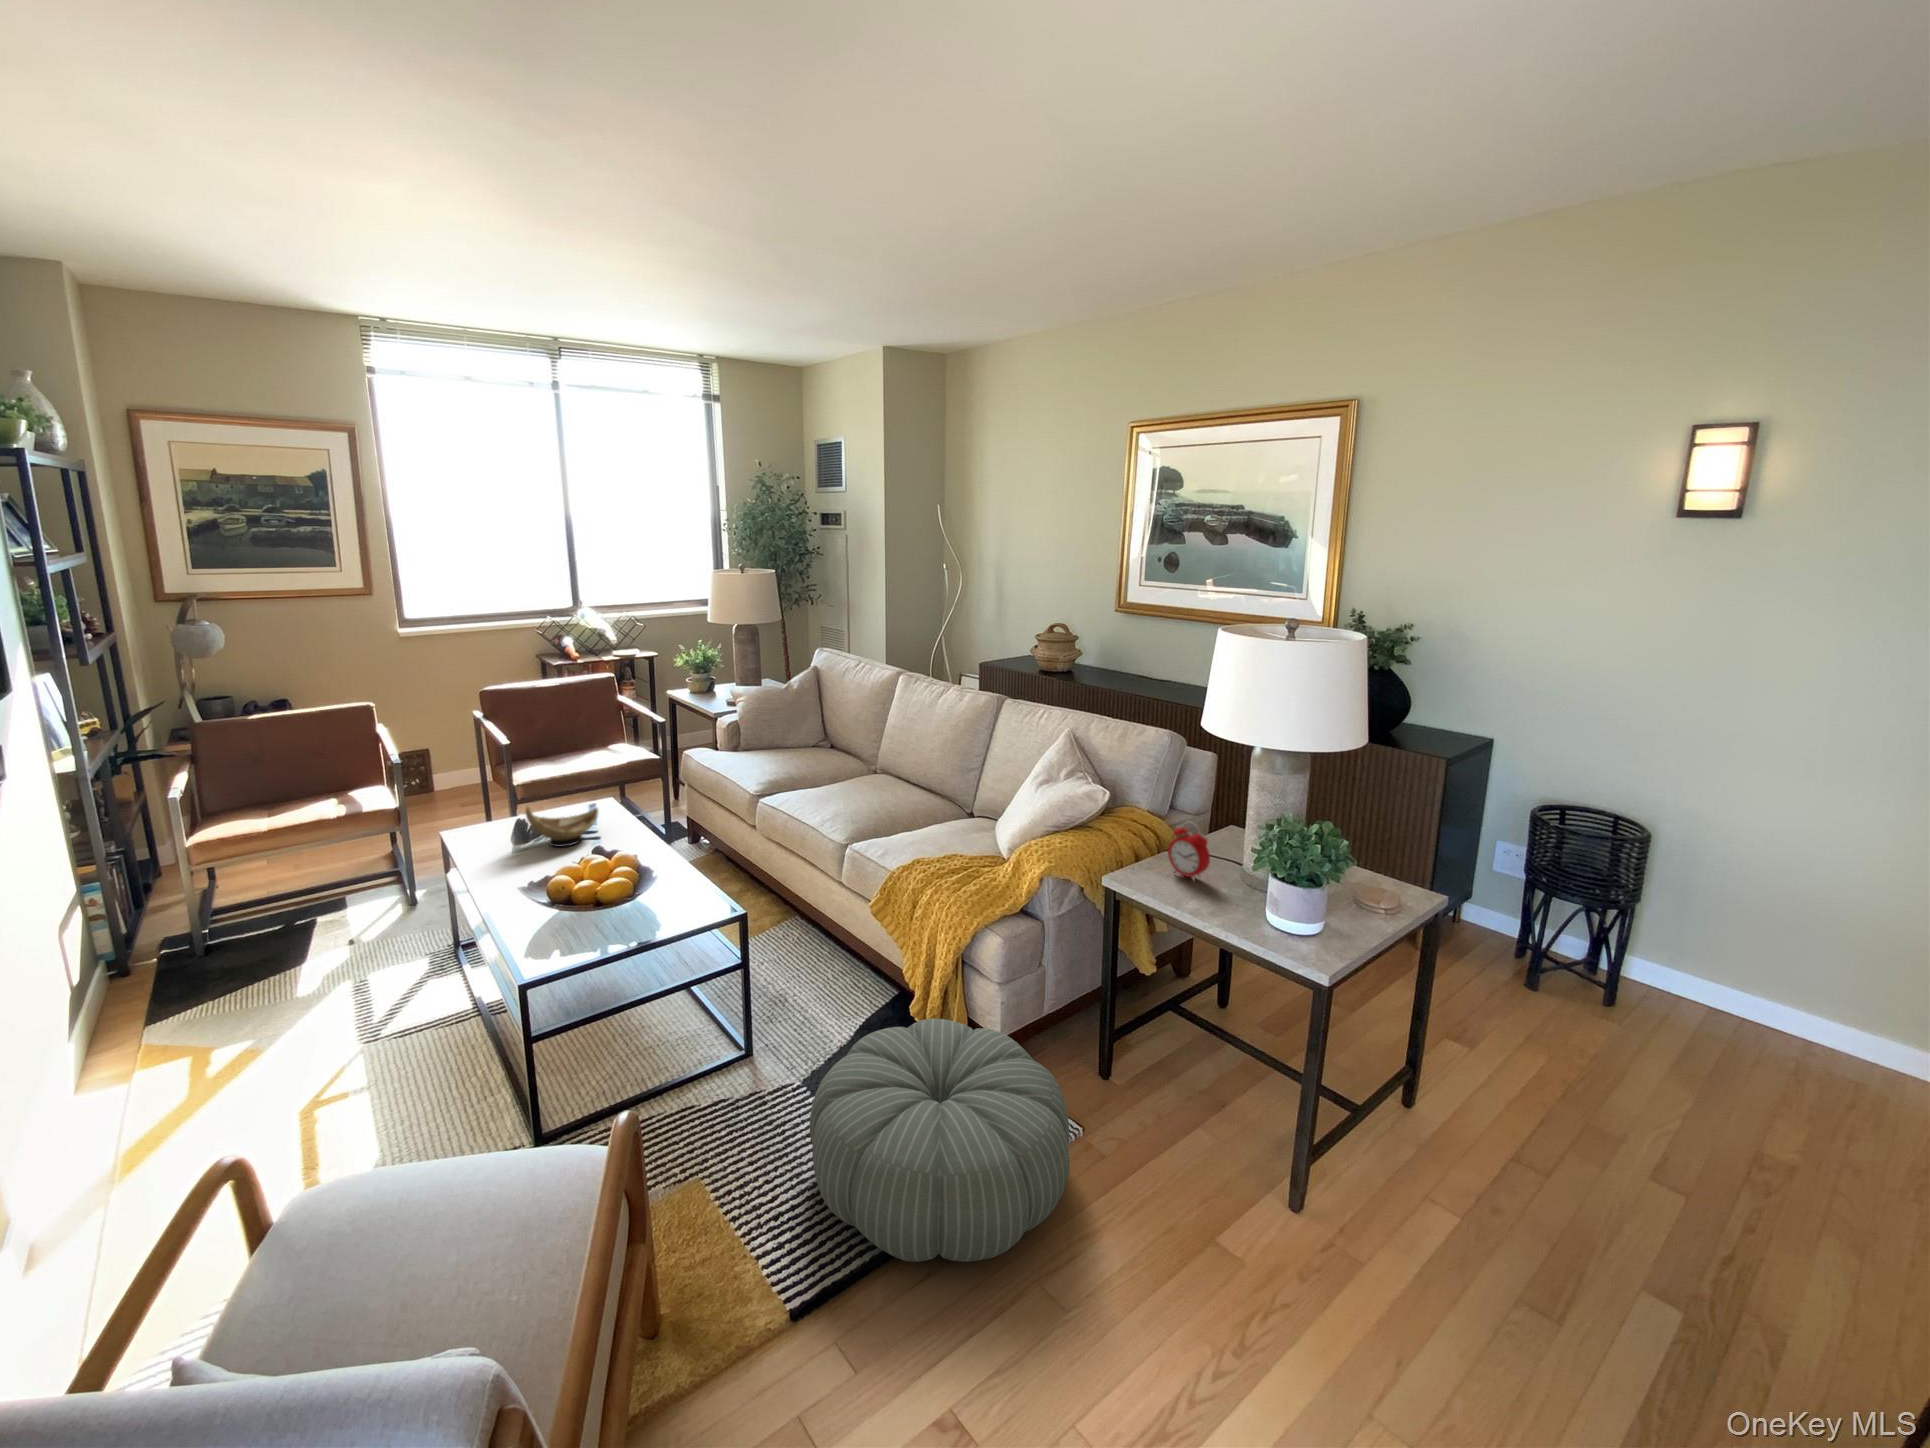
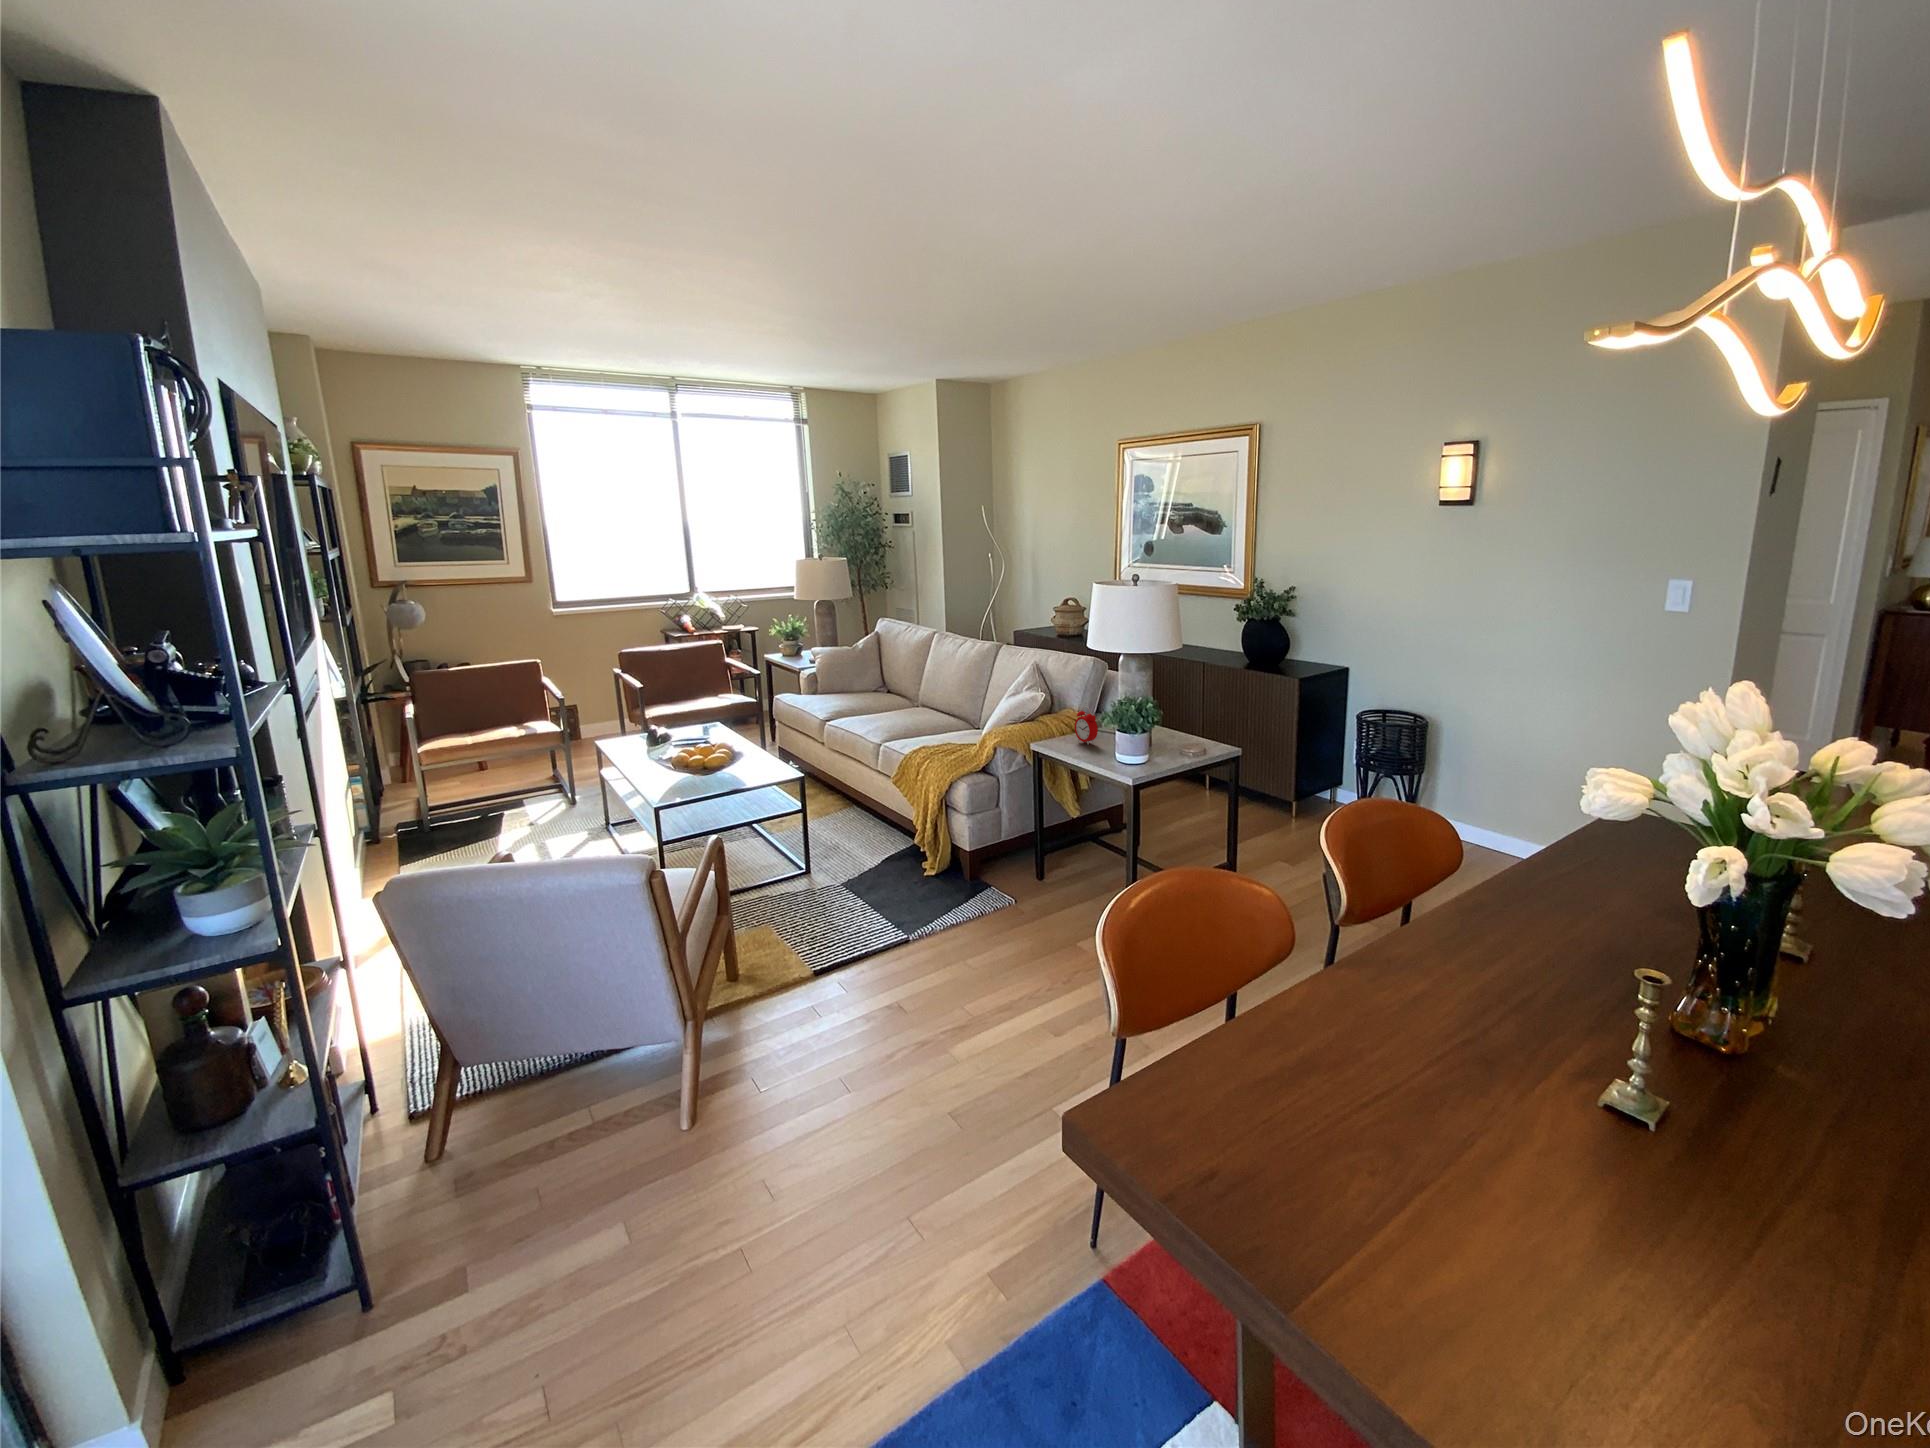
decorative bowl: present [526,807,598,847] -> none [656,718,707,747]
pouf: present [810,1019,1069,1262] -> none [836,837,998,952]

